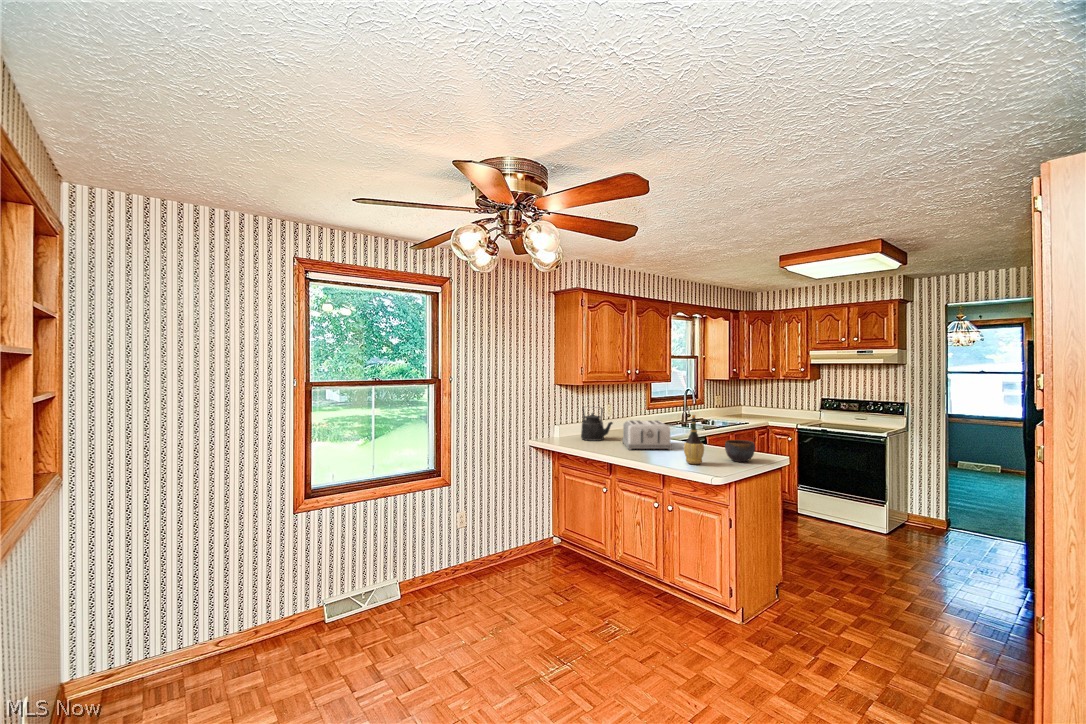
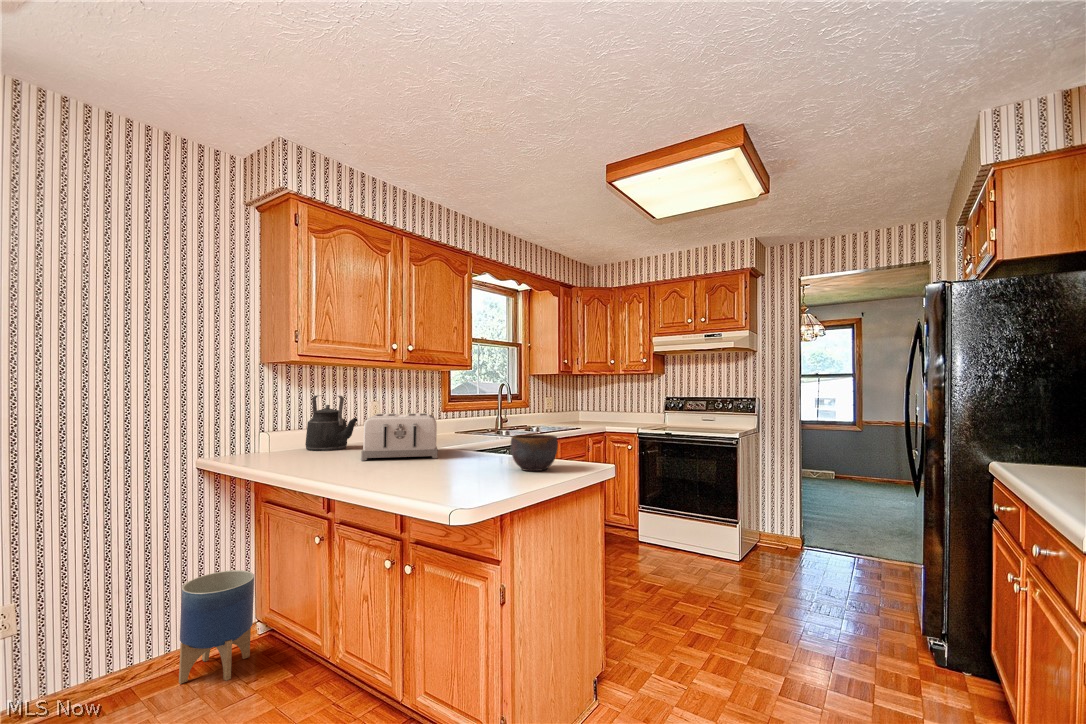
wine bottle: present [684,415,704,464] -> none [431,387,468,477]
planter: none [529,508,563,566] -> present [179,570,254,684]

